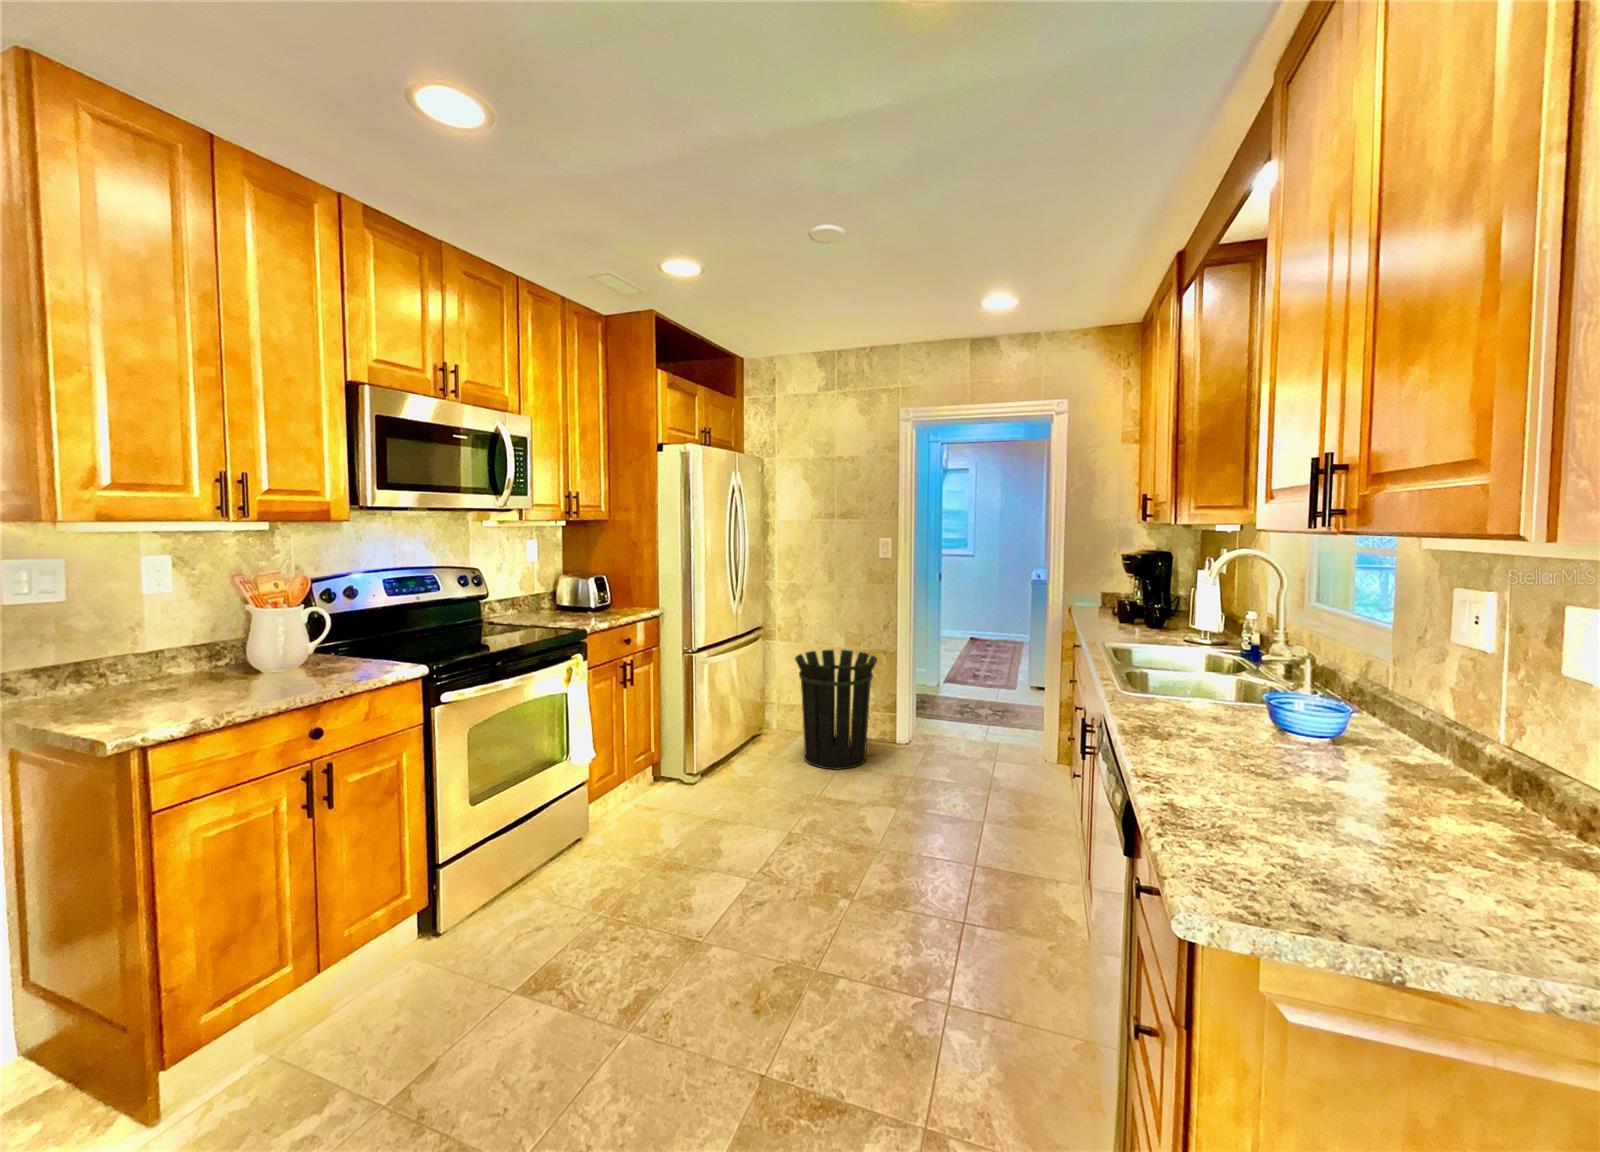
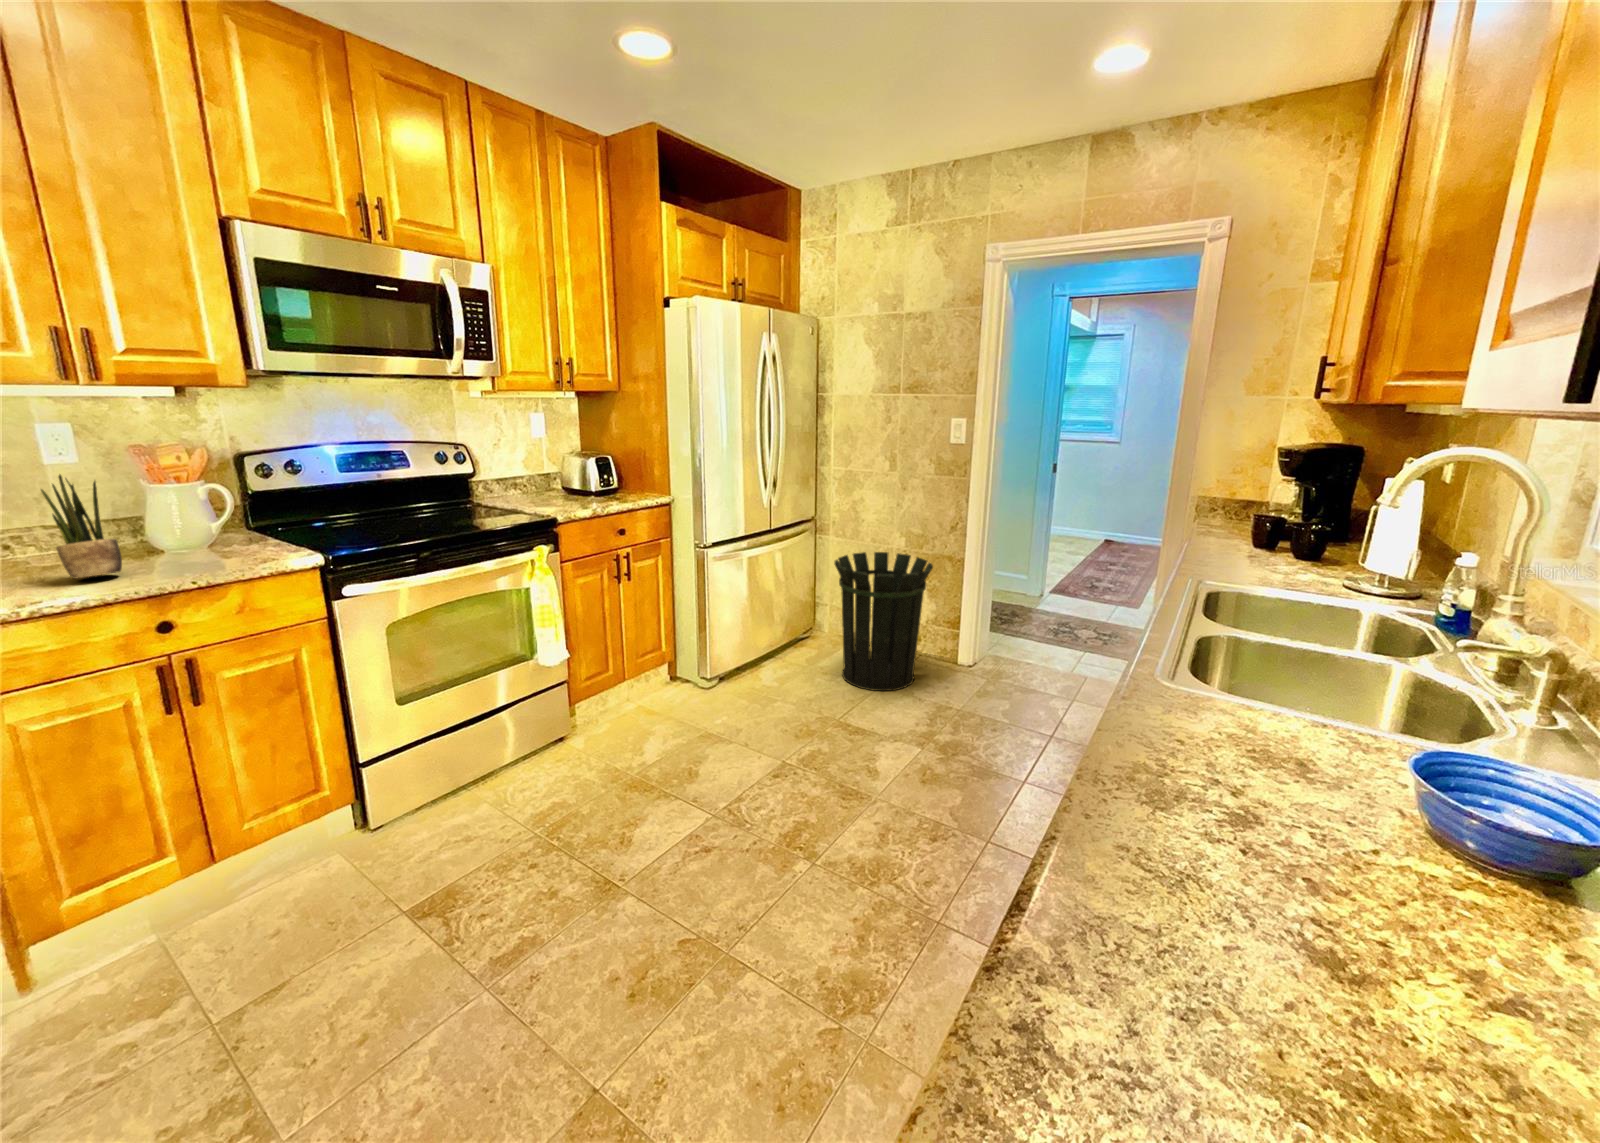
potted plant: none [216,599,272,695] -> present [41,475,122,579]

